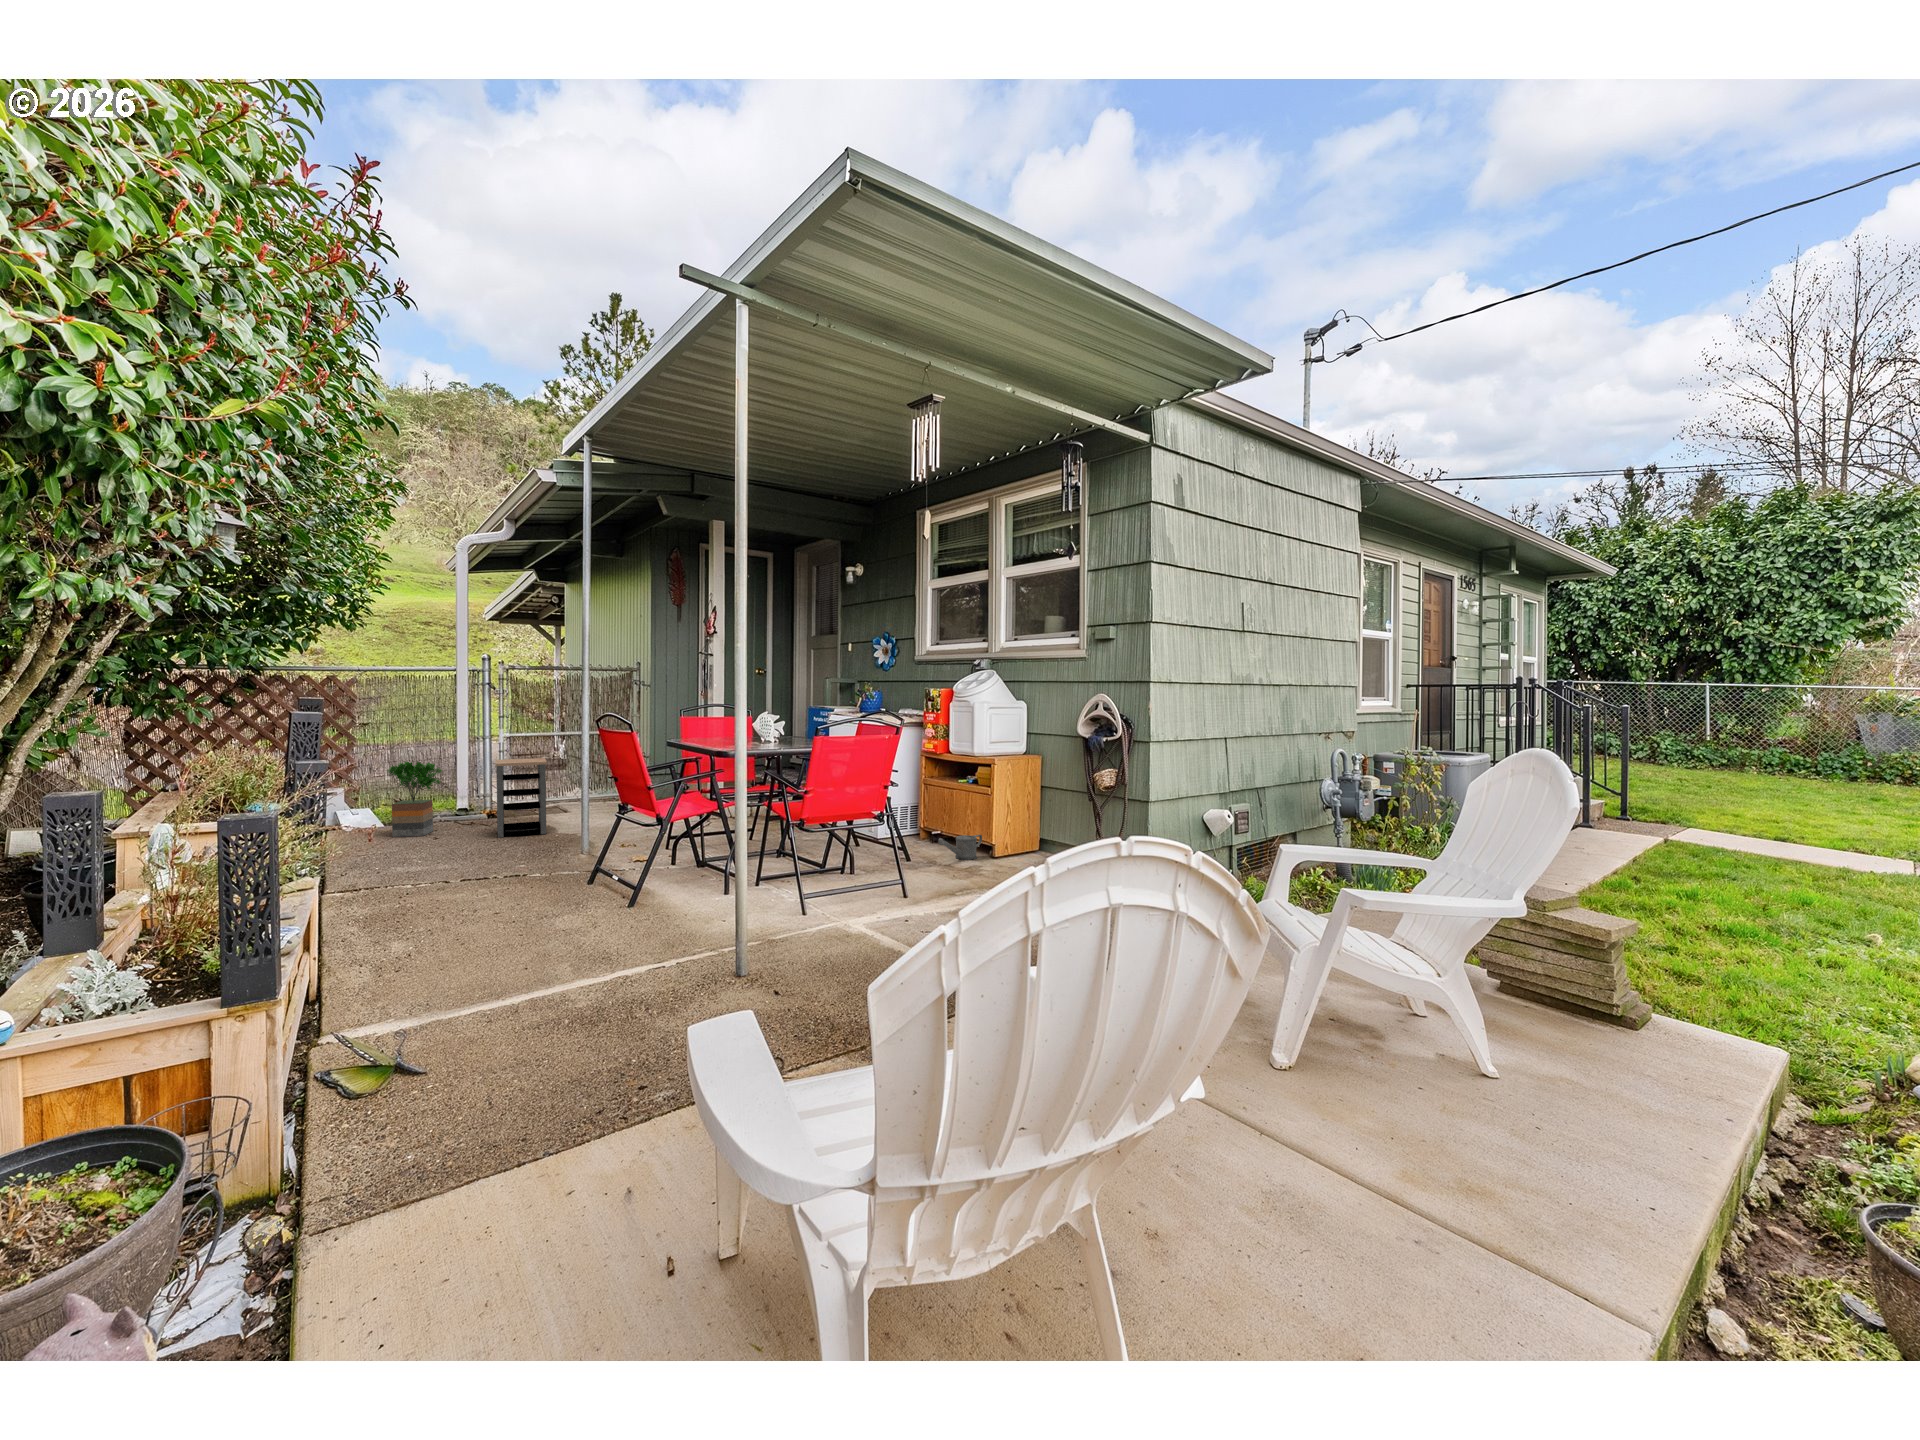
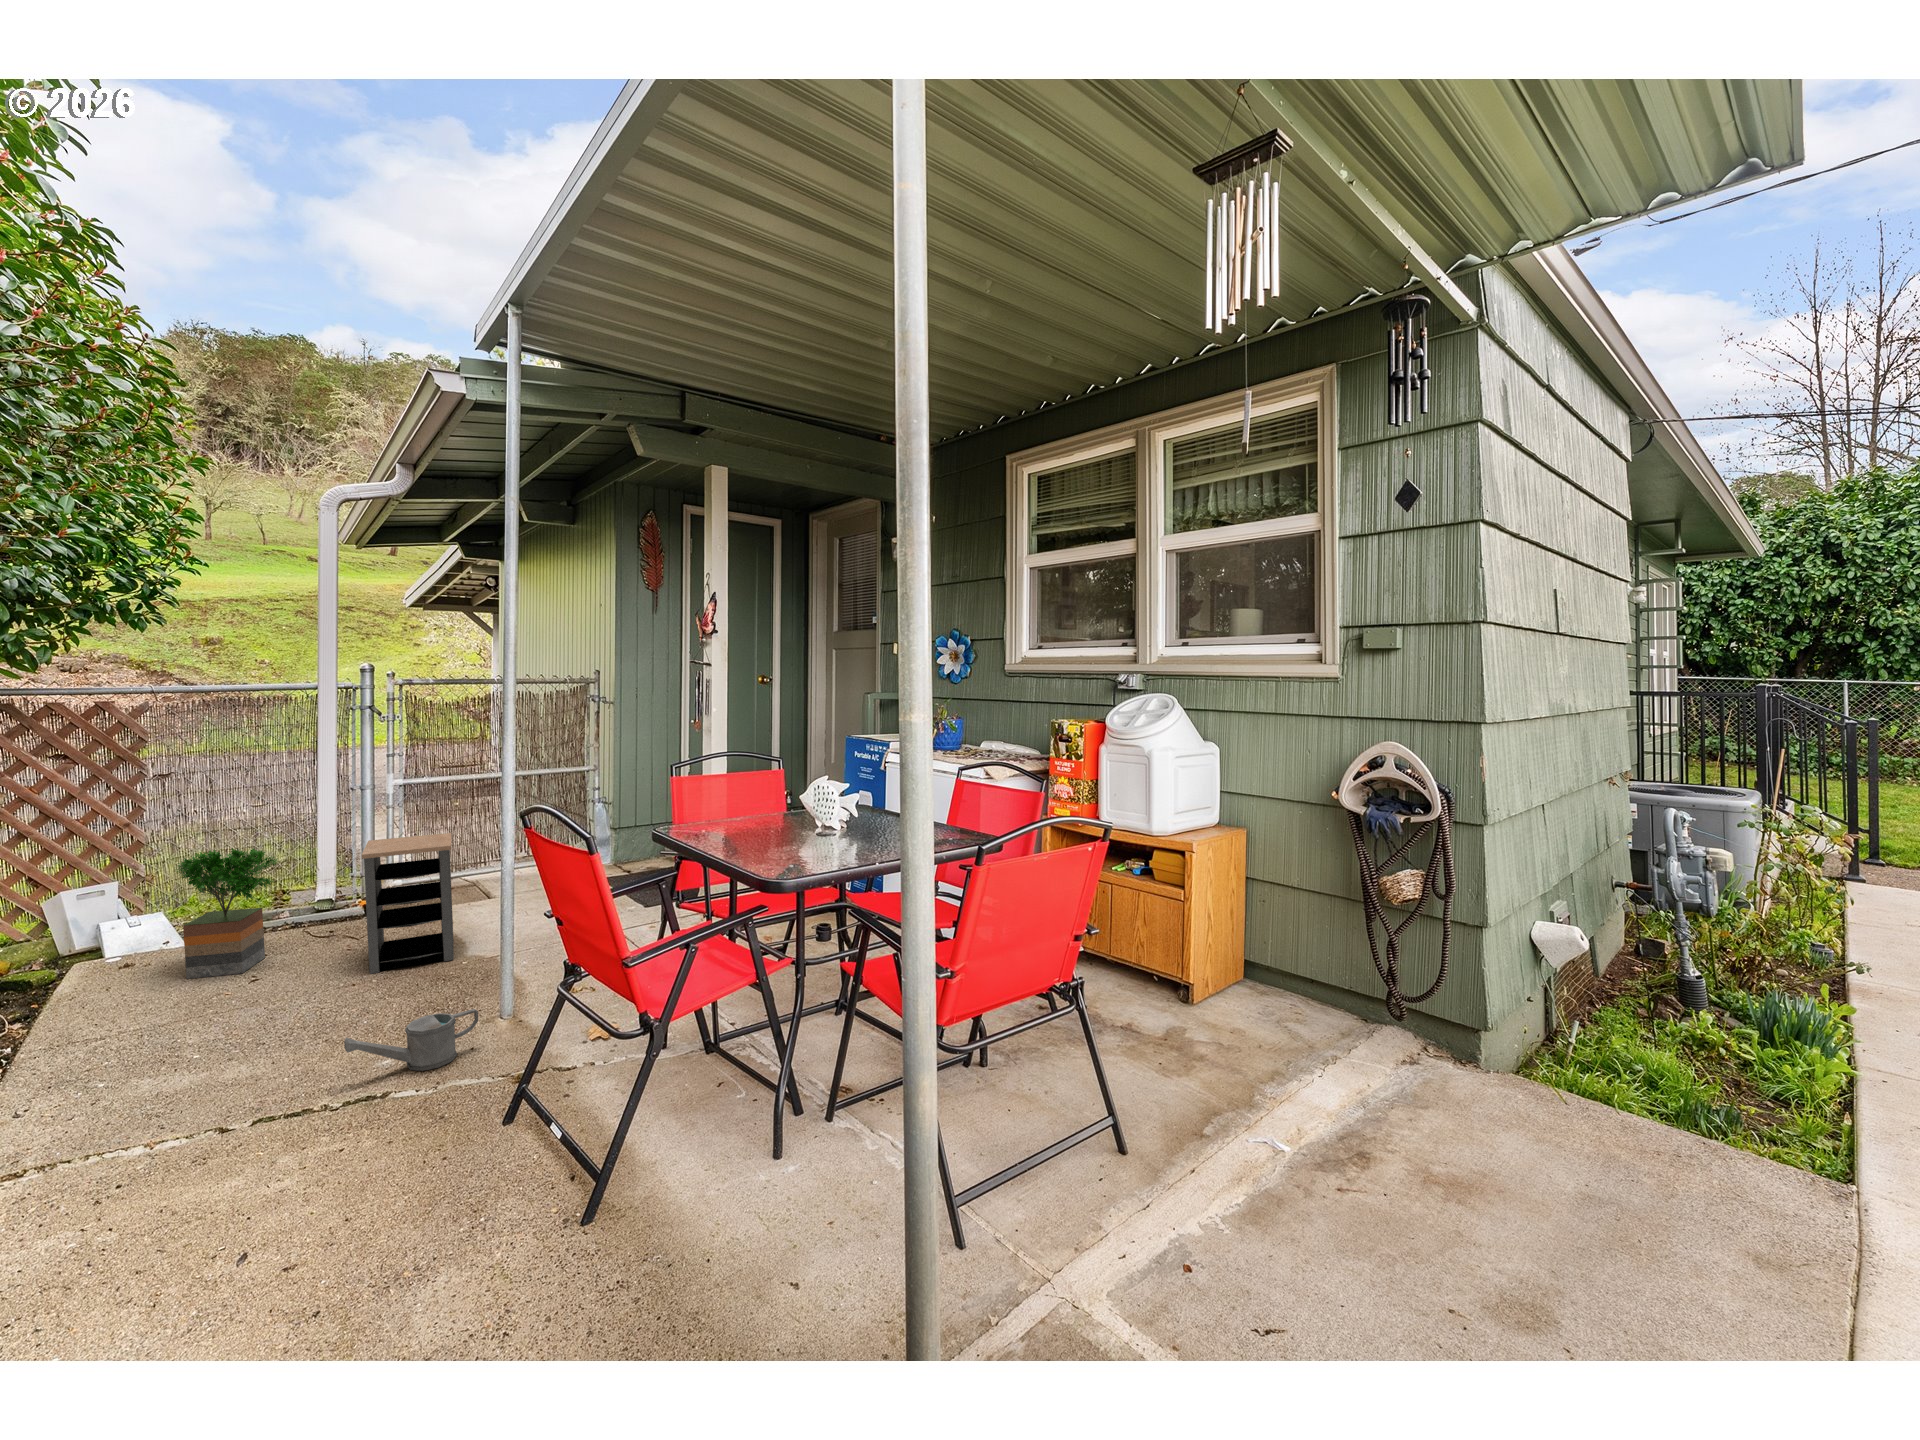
watering can: present [939,835,982,860] -> present [344,1009,478,1071]

